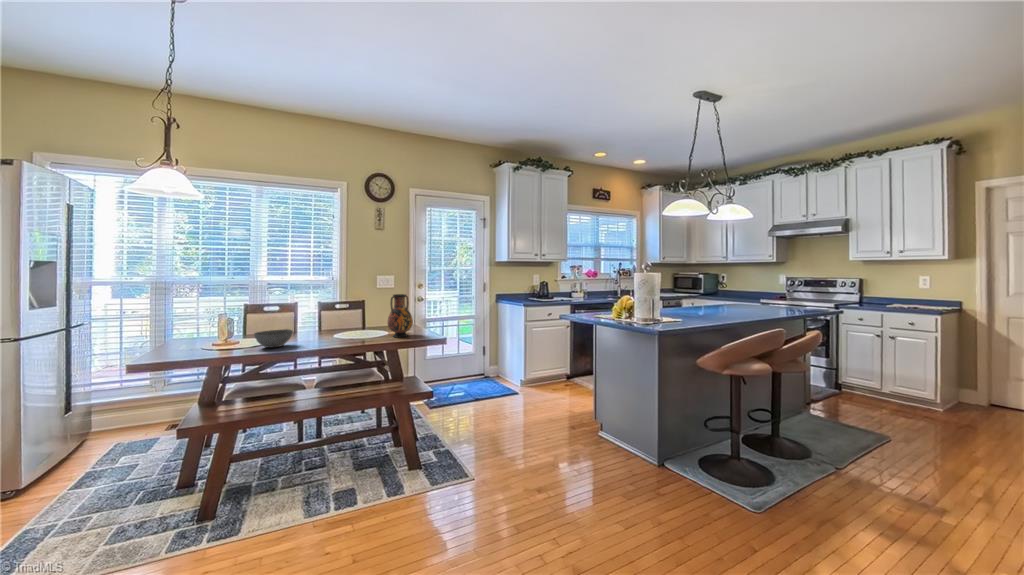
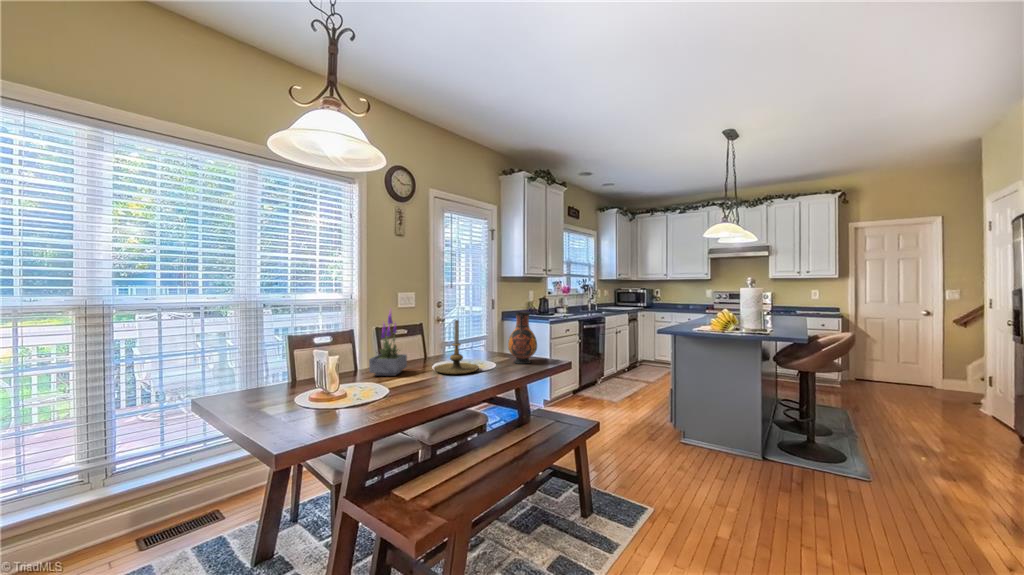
potted plant: none [282,289,313,338] -> present [369,312,407,376]
candle holder: none [320,299,358,340] -> present [434,320,479,374]
bowl: present [254,329,293,348] -> none [388,364,436,392]

